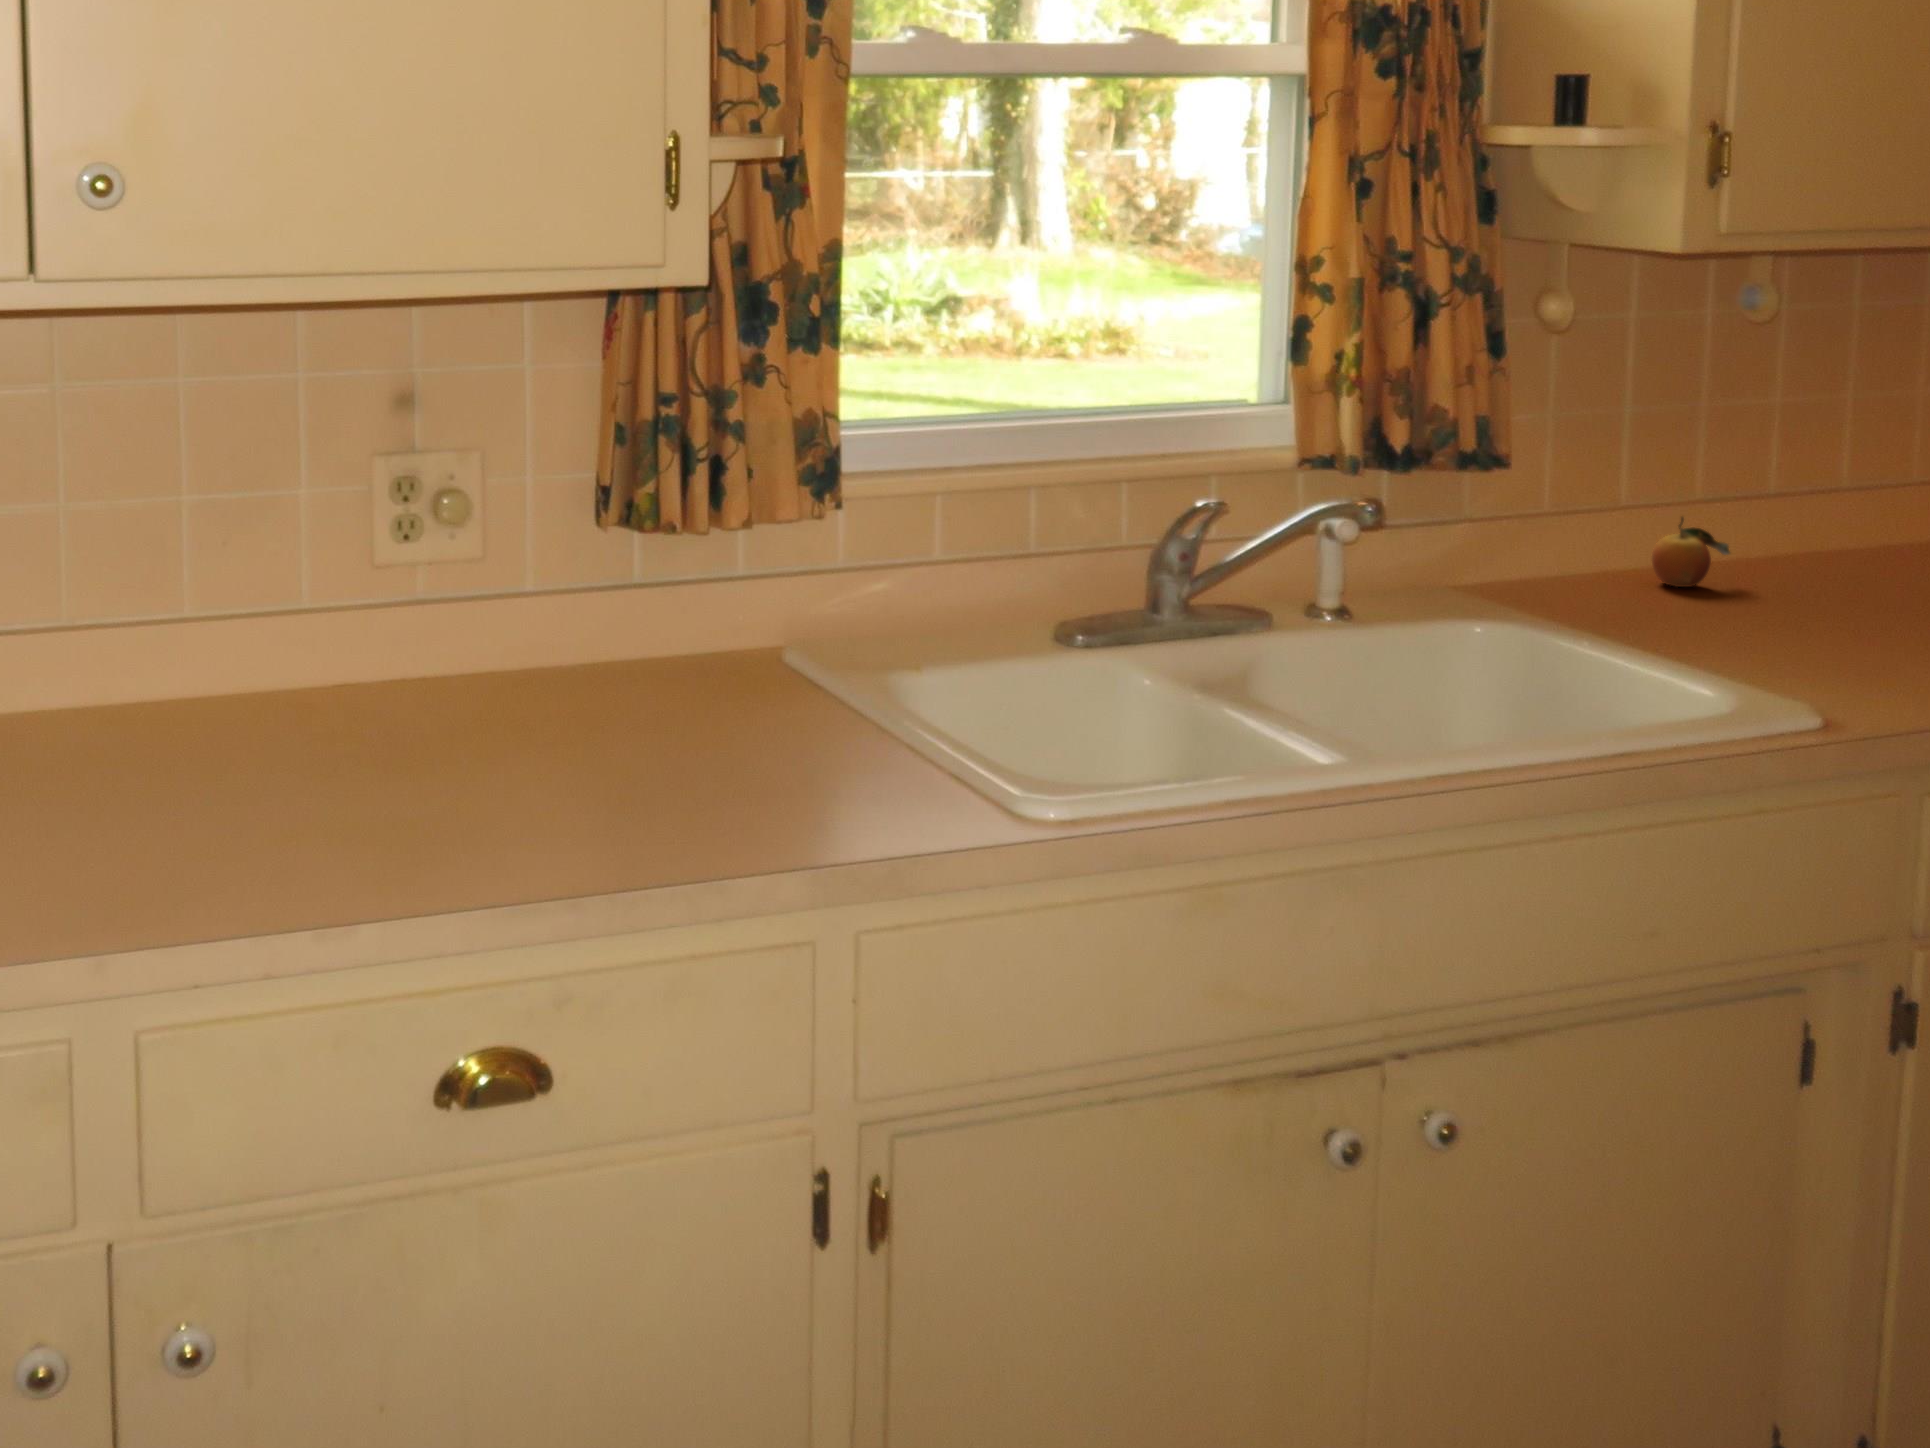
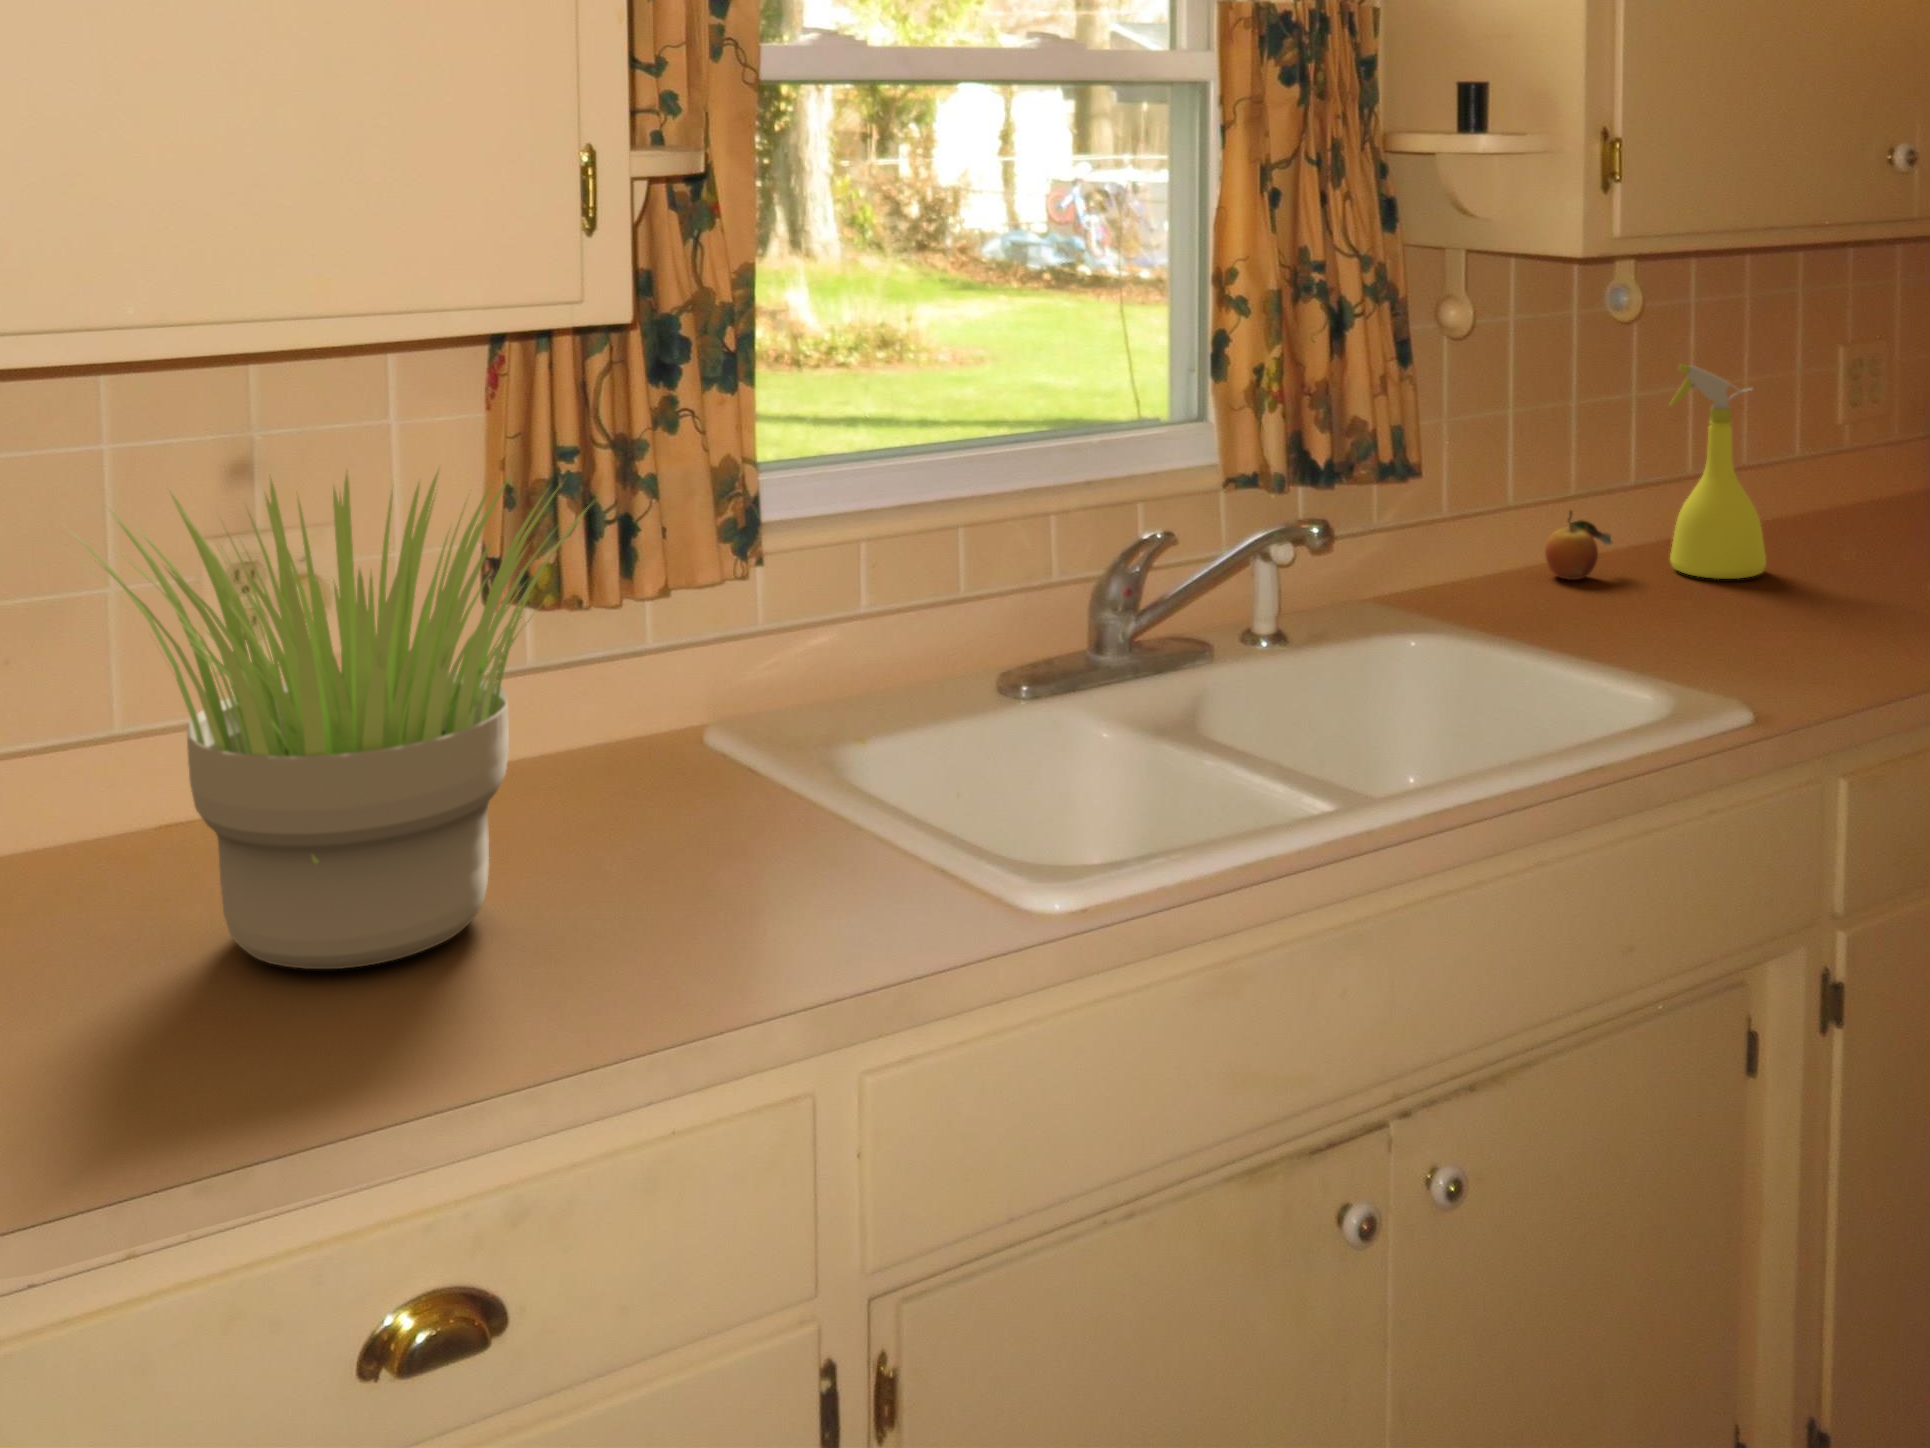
spray bottle: none [1797,371,1909,598] -> present [1670,364,1766,579]
potted plant: none [251,399,678,798] -> present [74,472,589,969]

